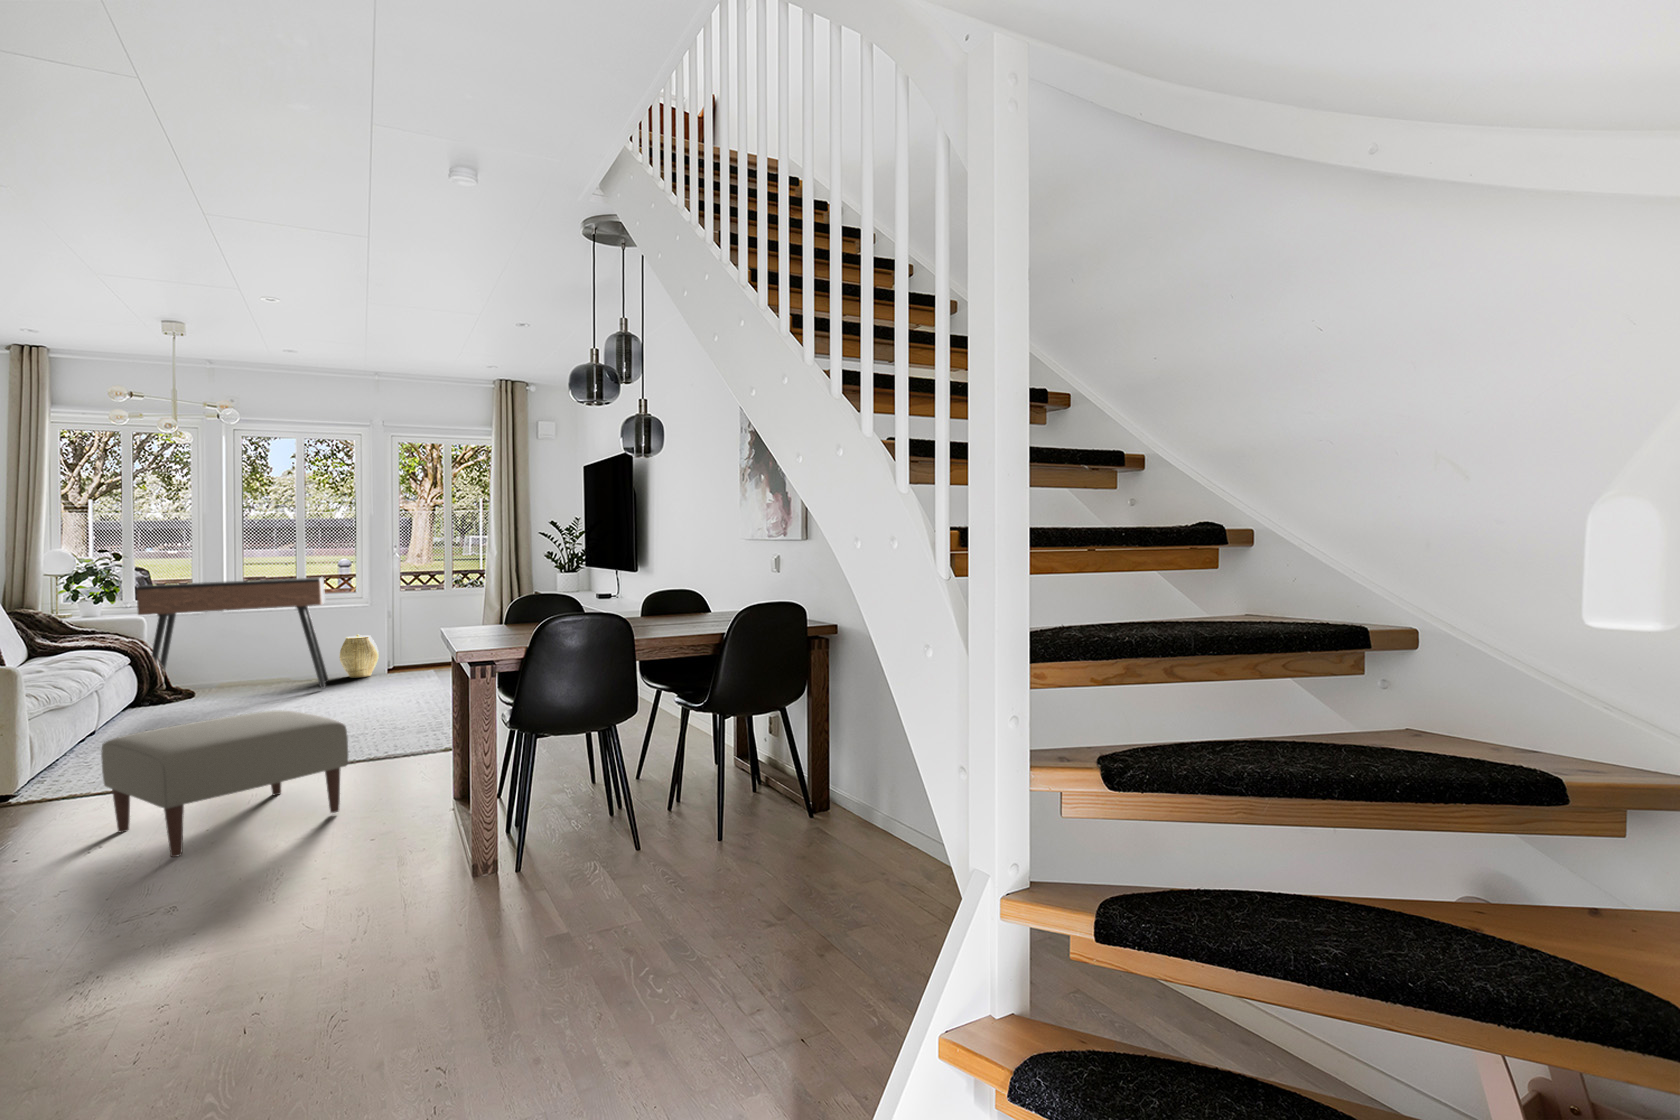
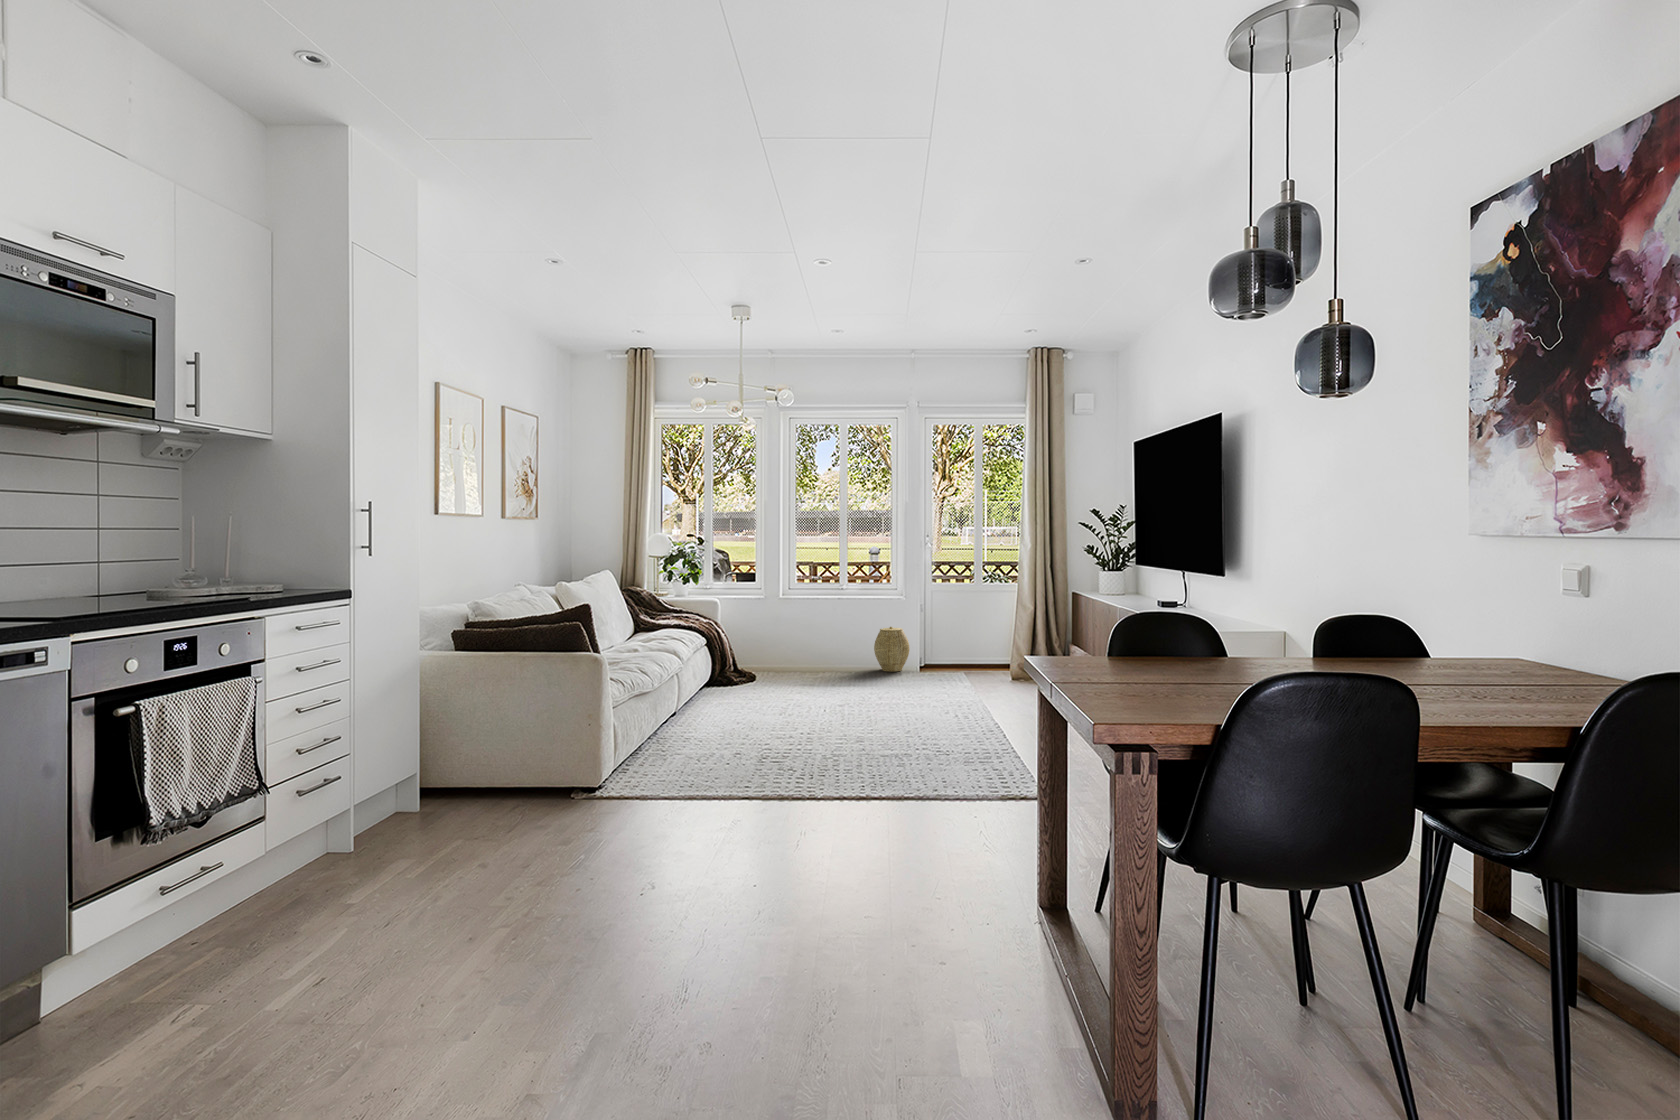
console table: present [136,577,328,705] -> none [712,567,865,683]
ottoman: present [101,710,348,857] -> none [654,736,904,935]

